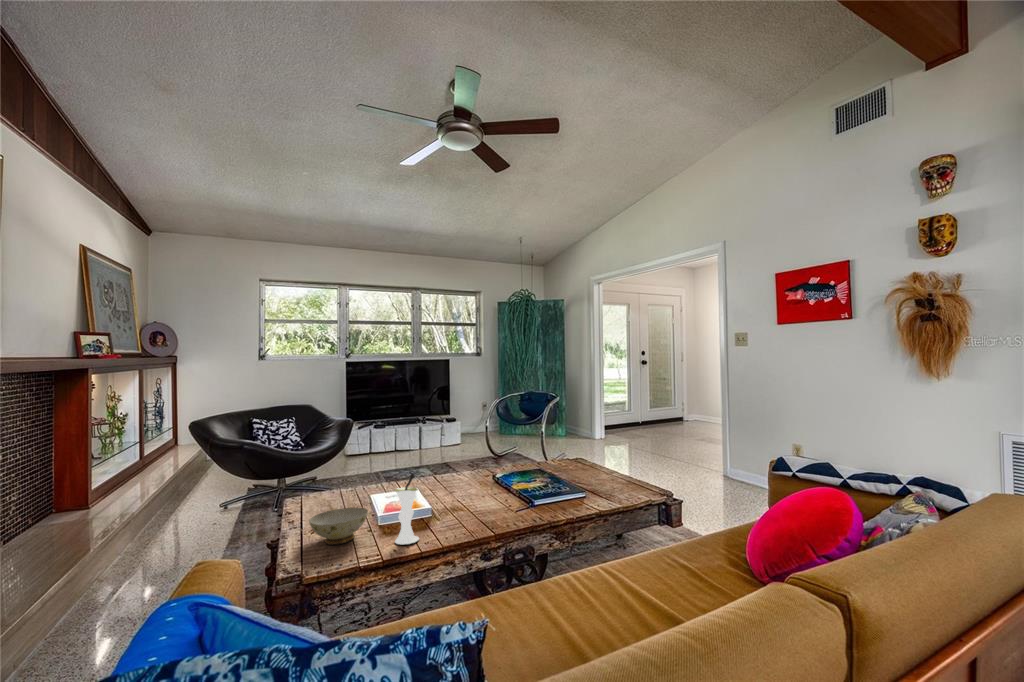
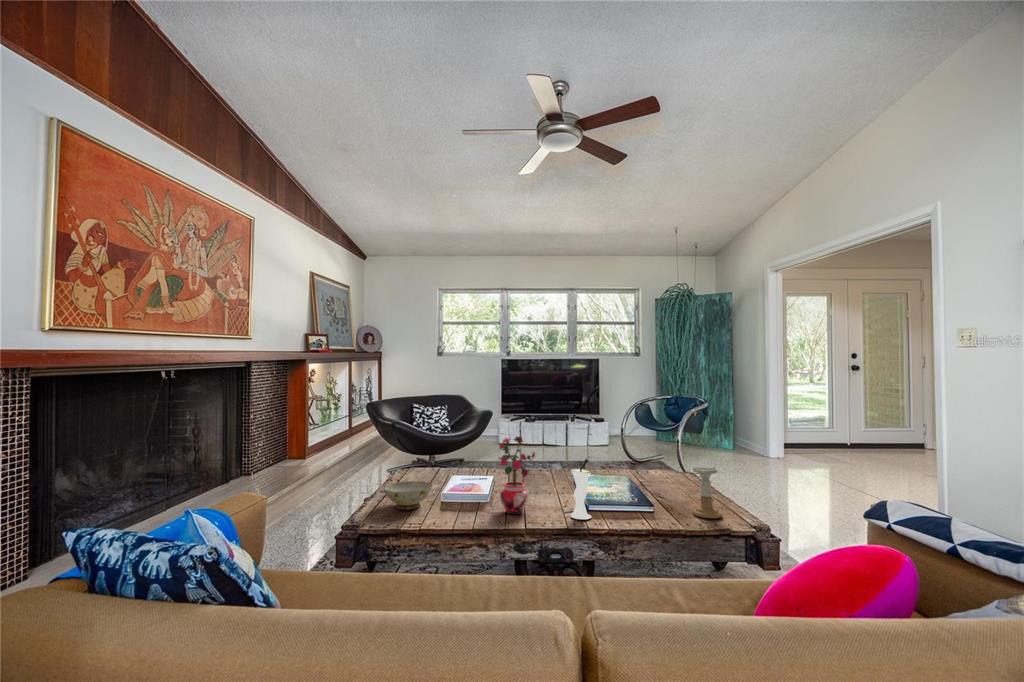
potted plant: none [440,442,484,524] -> present [499,436,535,514]
candle holder: none [610,452,635,495] -> present [693,468,722,519]
vase: present [395,474,419,544] -> present [570,459,592,519]

